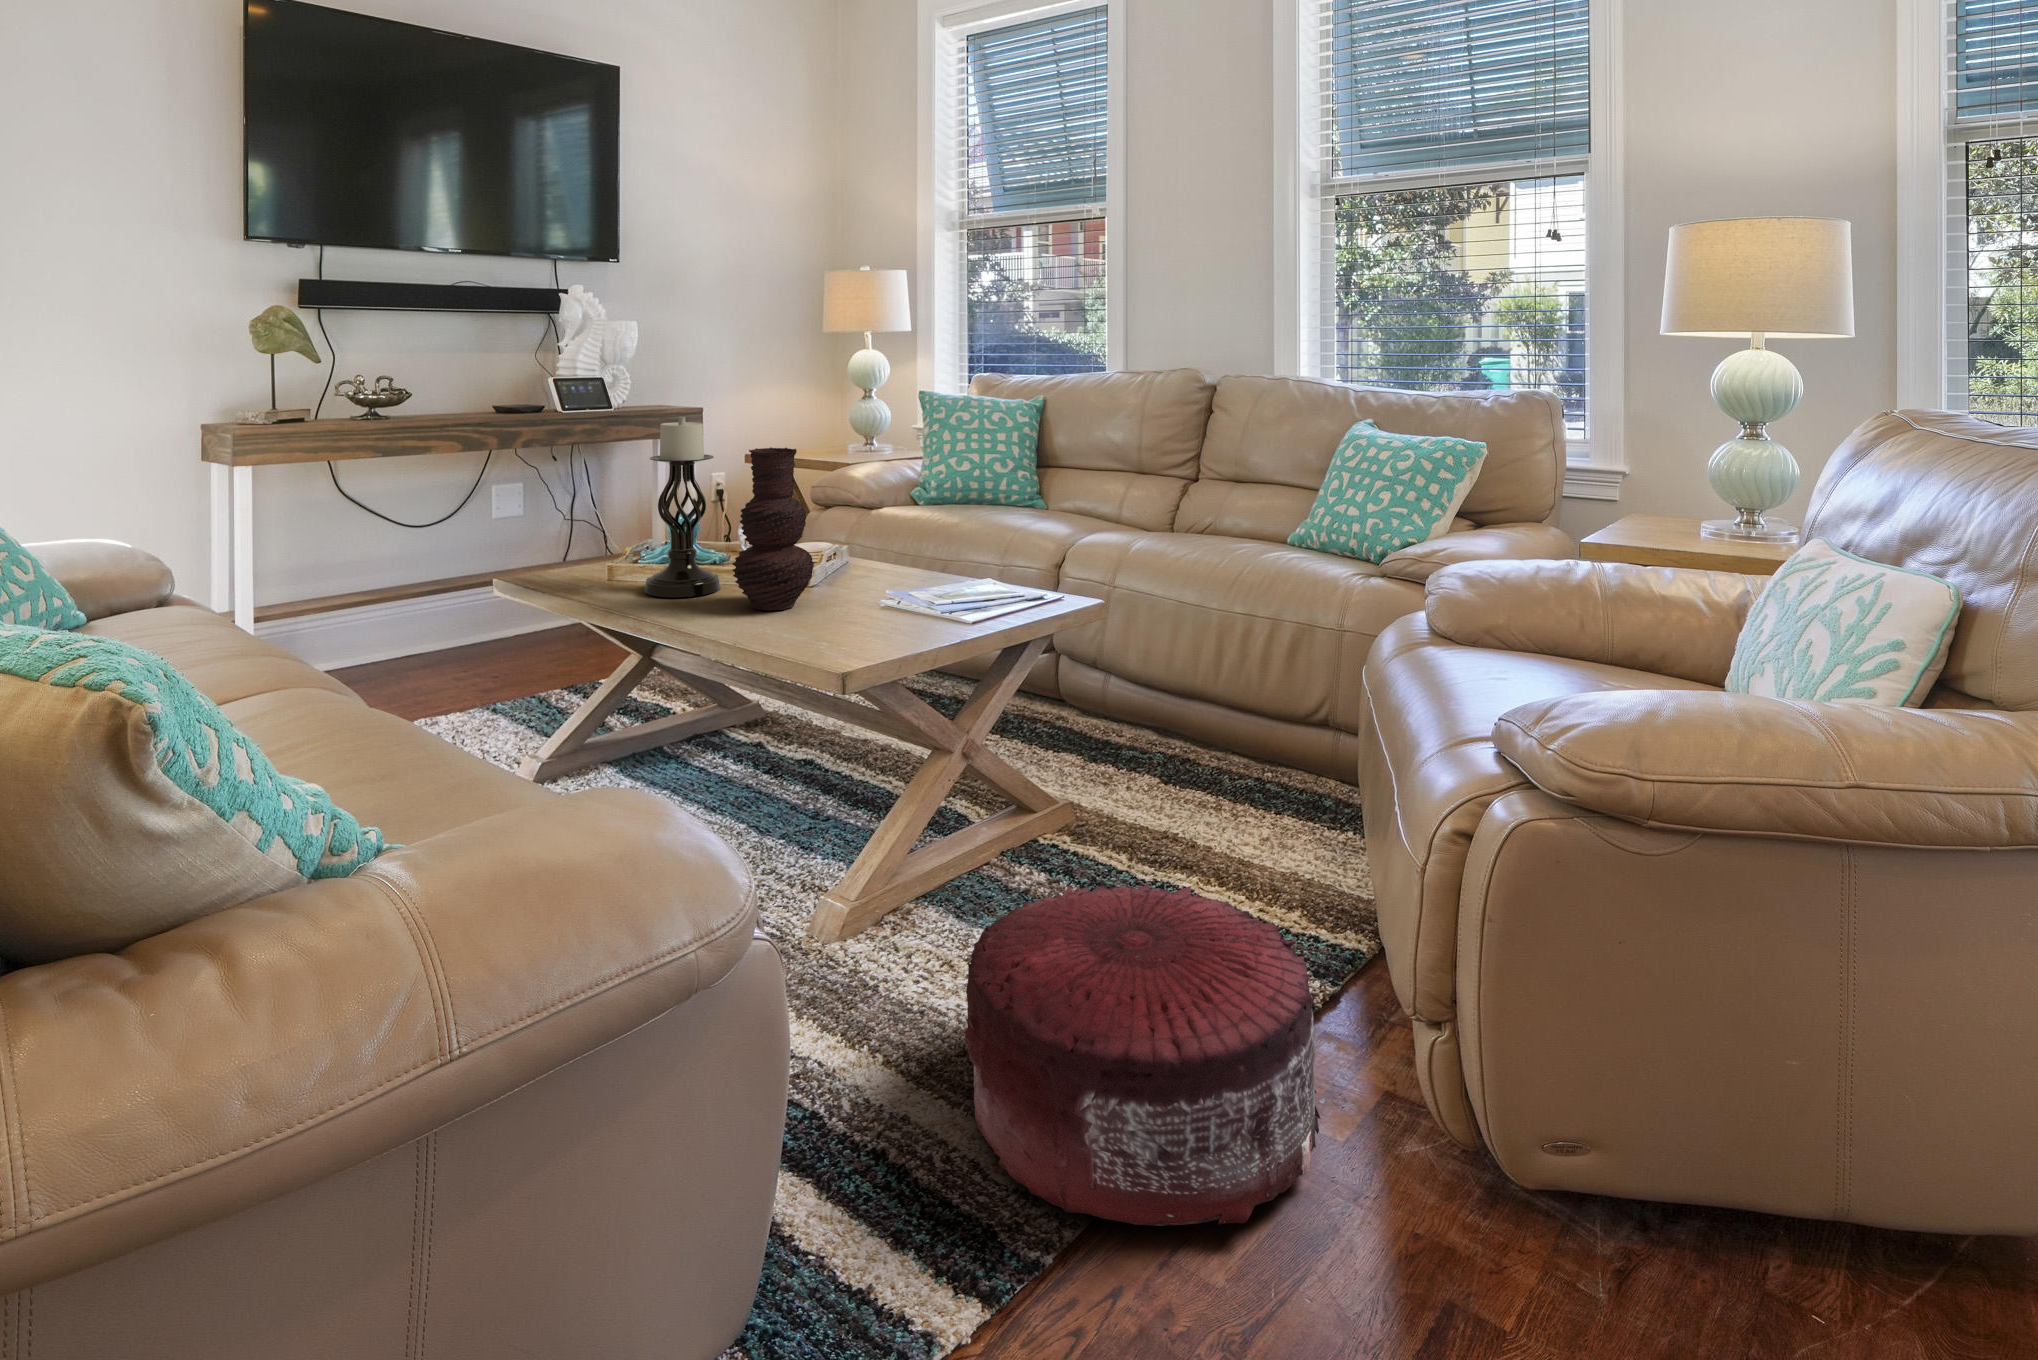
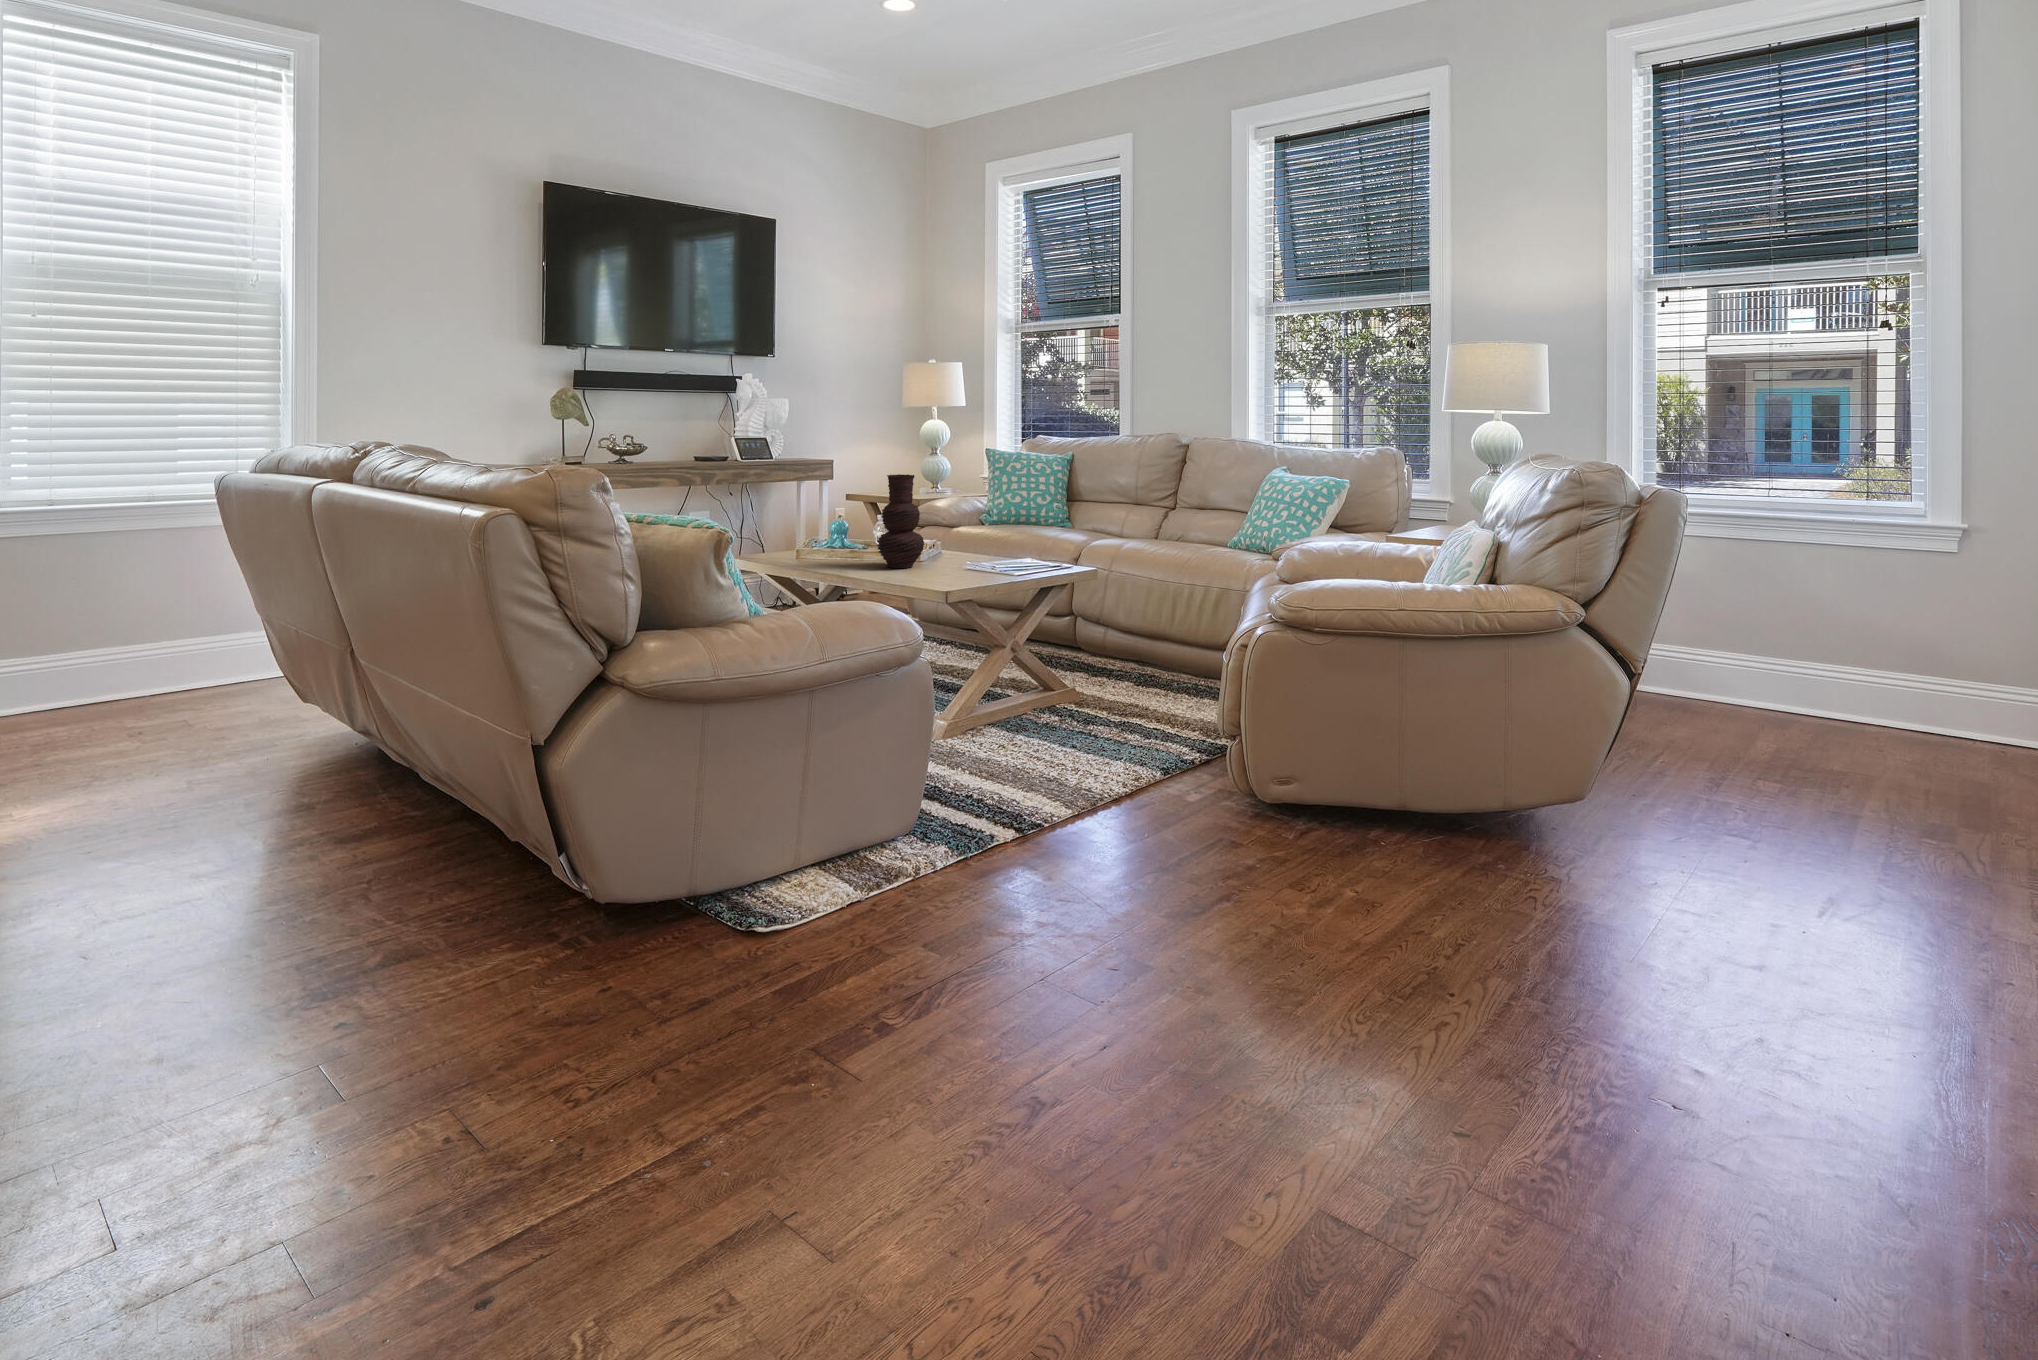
candle holder: present [645,417,720,597] -> none [823,457,867,563]
pouf: present [964,884,1321,1226] -> none [1008,694,1183,818]

